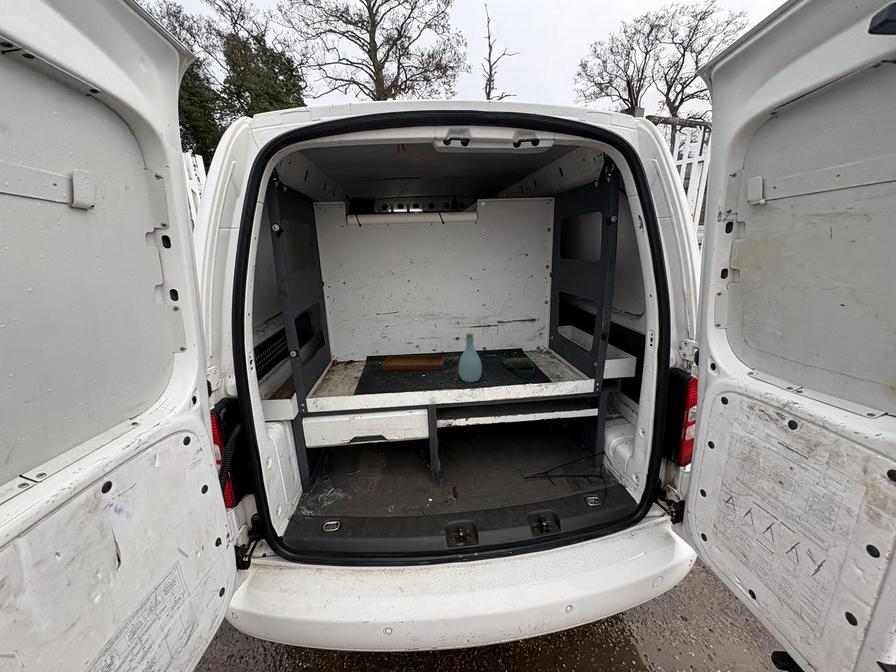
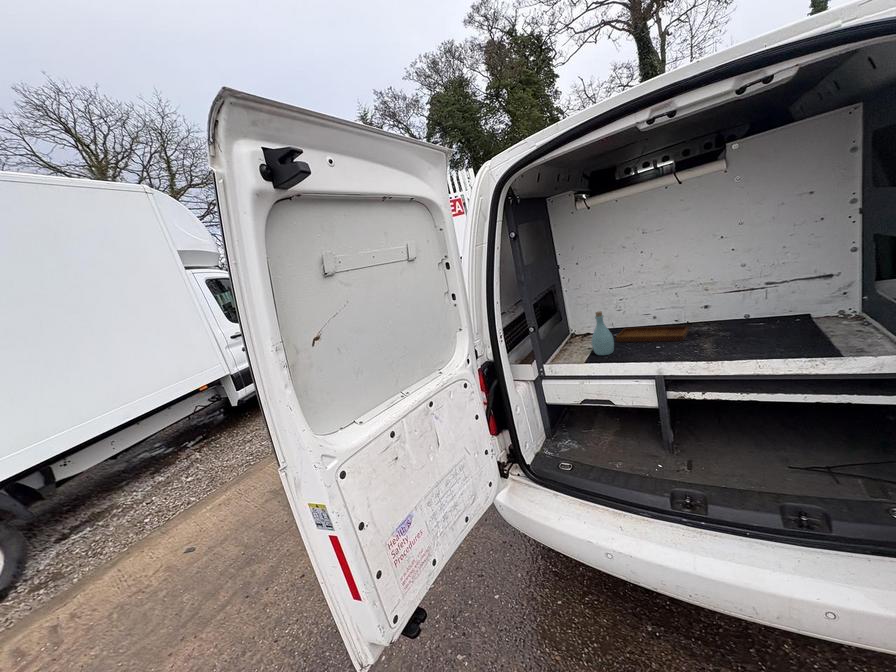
bottle: present [459,333,482,382] -> present [592,311,614,355]
tote bag: present [503,357,536,379] -> none [771,325,827,352]

